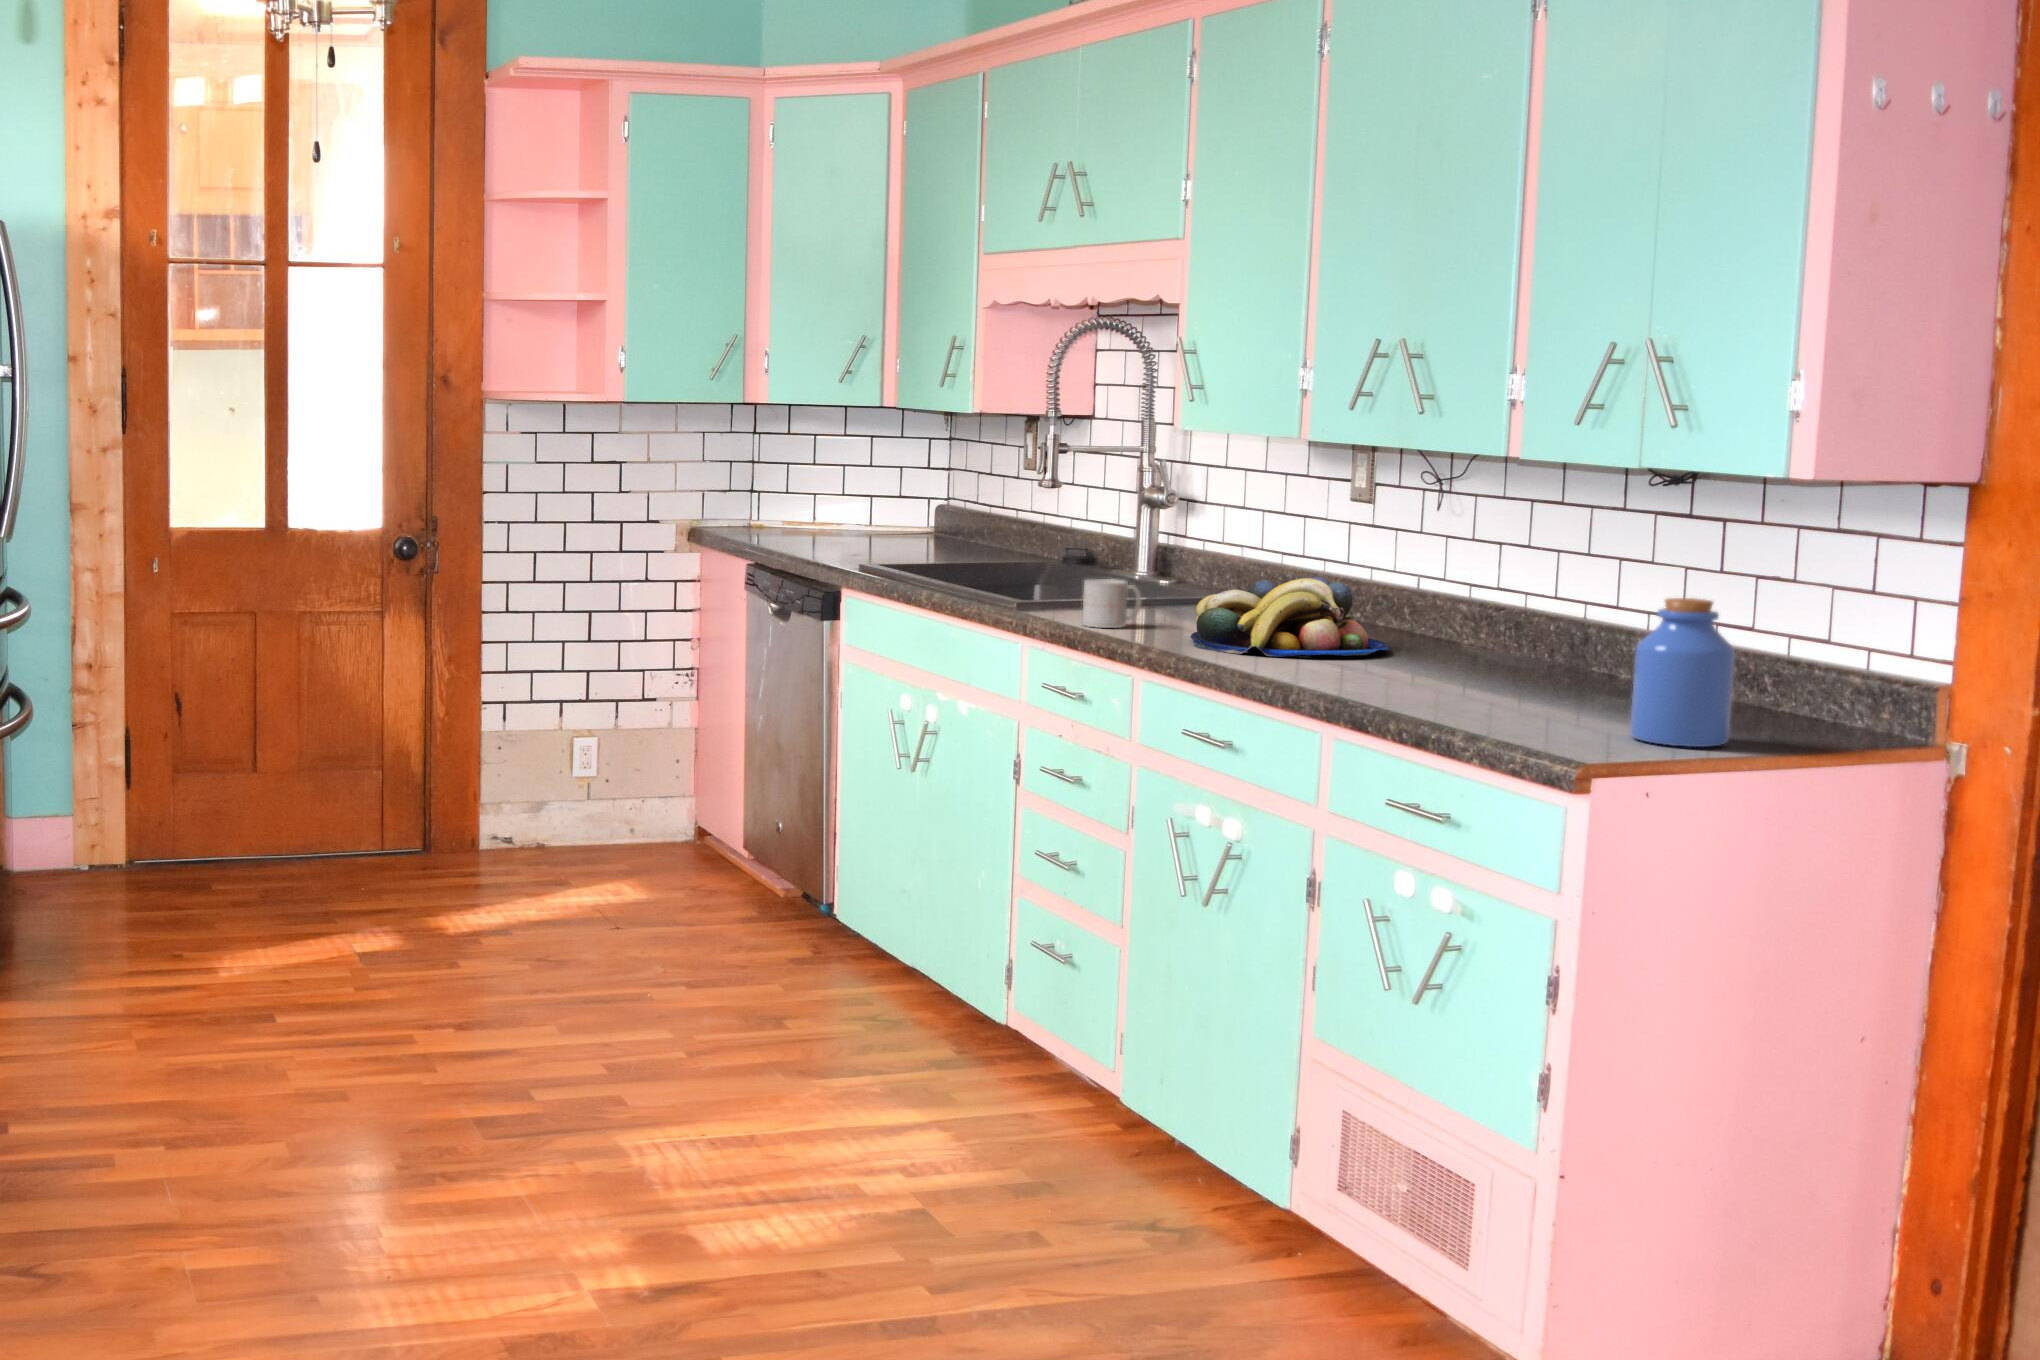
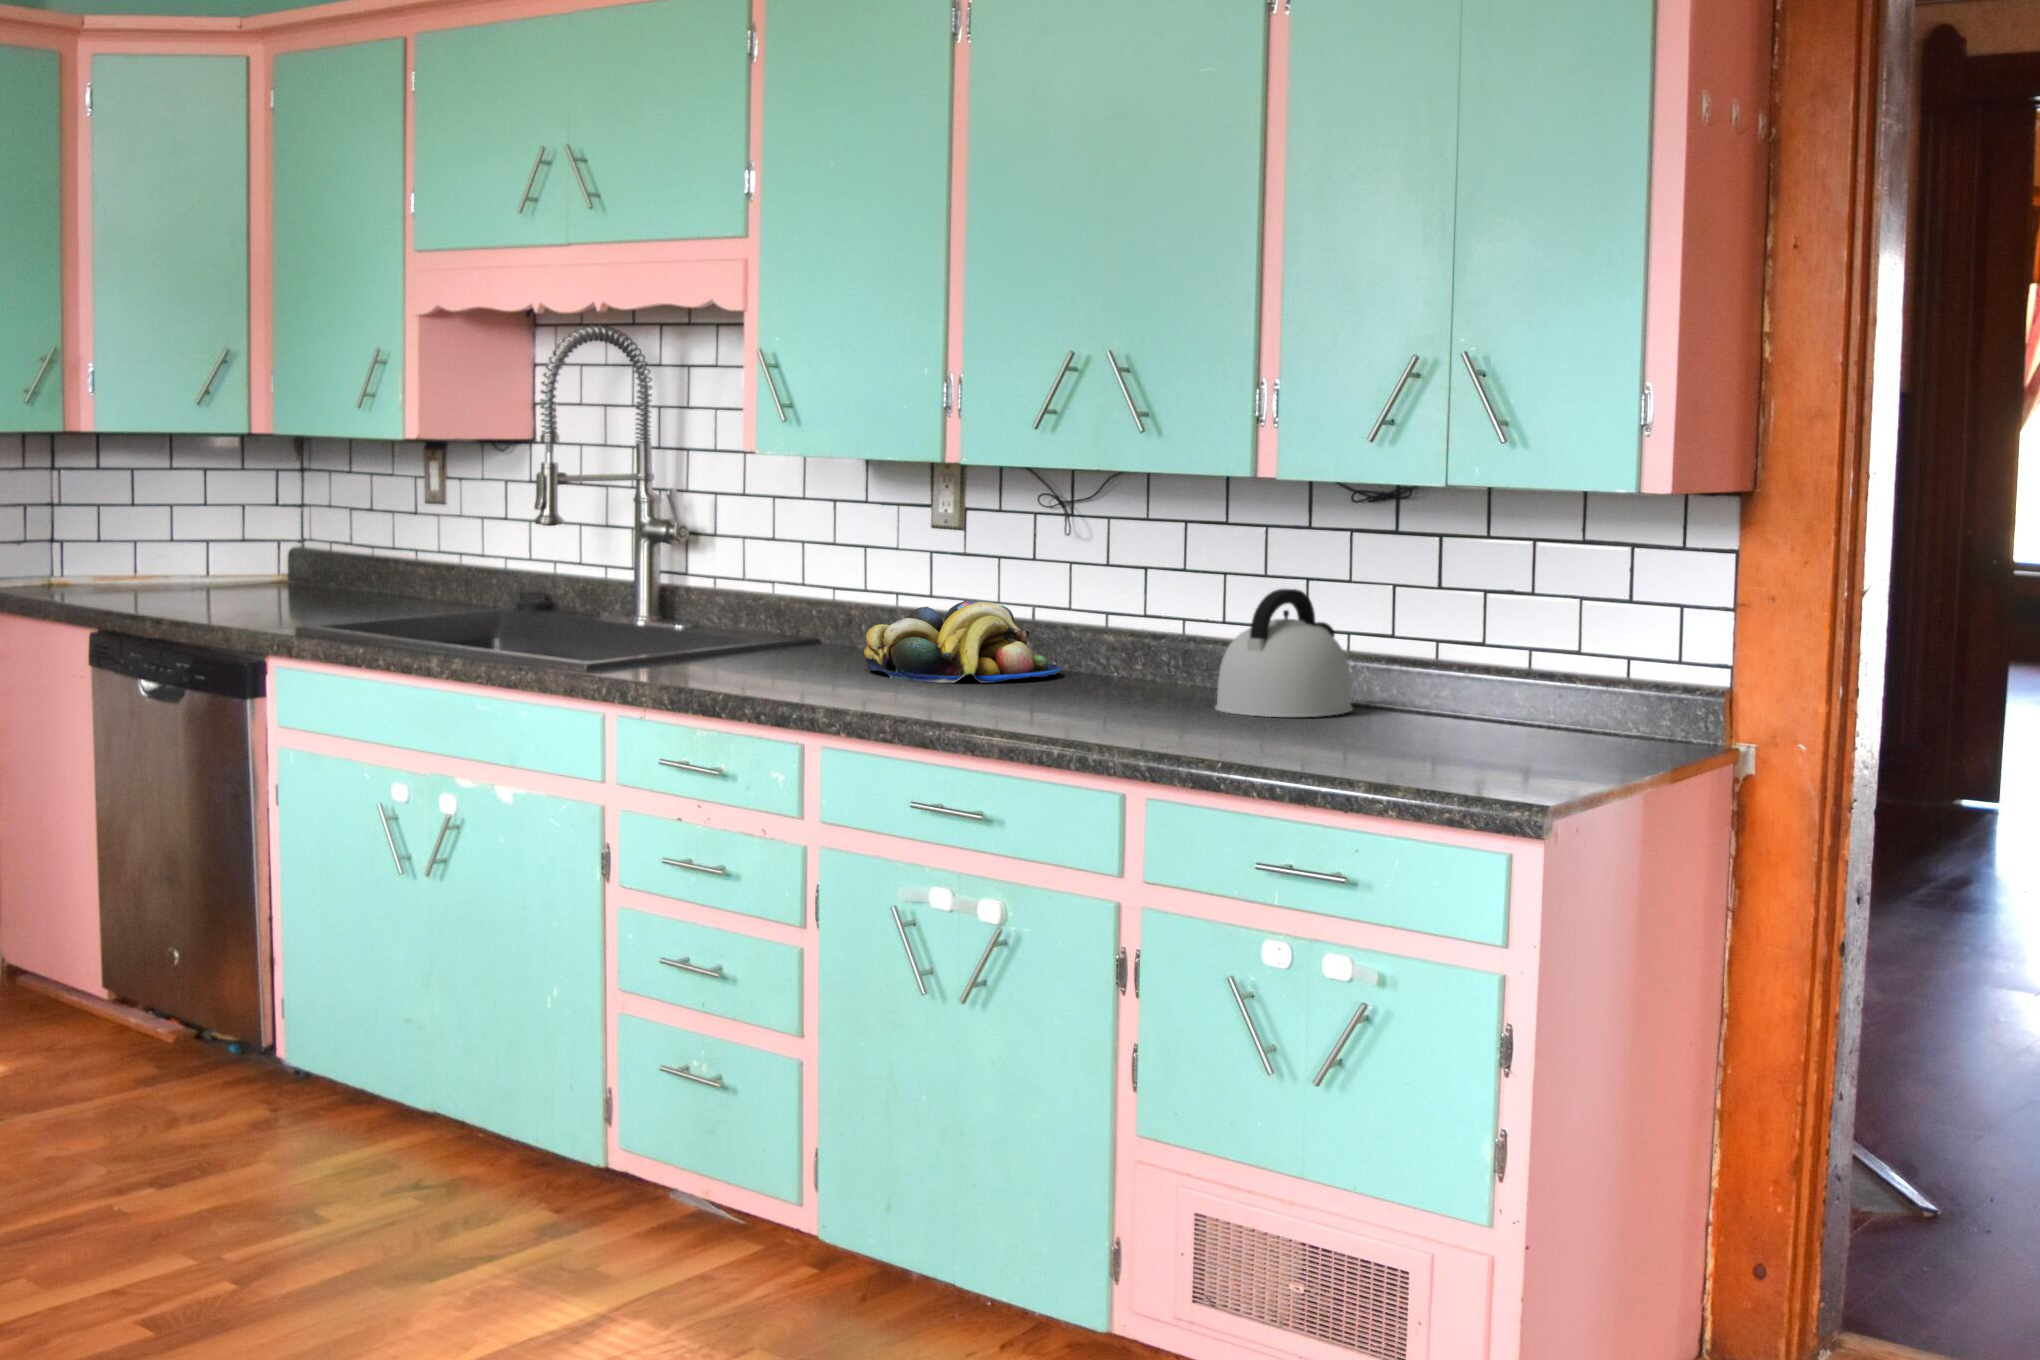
mug: present [1082,579,1141,628] -> none [733,616,785,668]
kettle: none [1425,580,1592,716] -> present [1215,589,1353,717]
jar: present [1630,598,1735,747] -> none [1433,596,1515,728]

